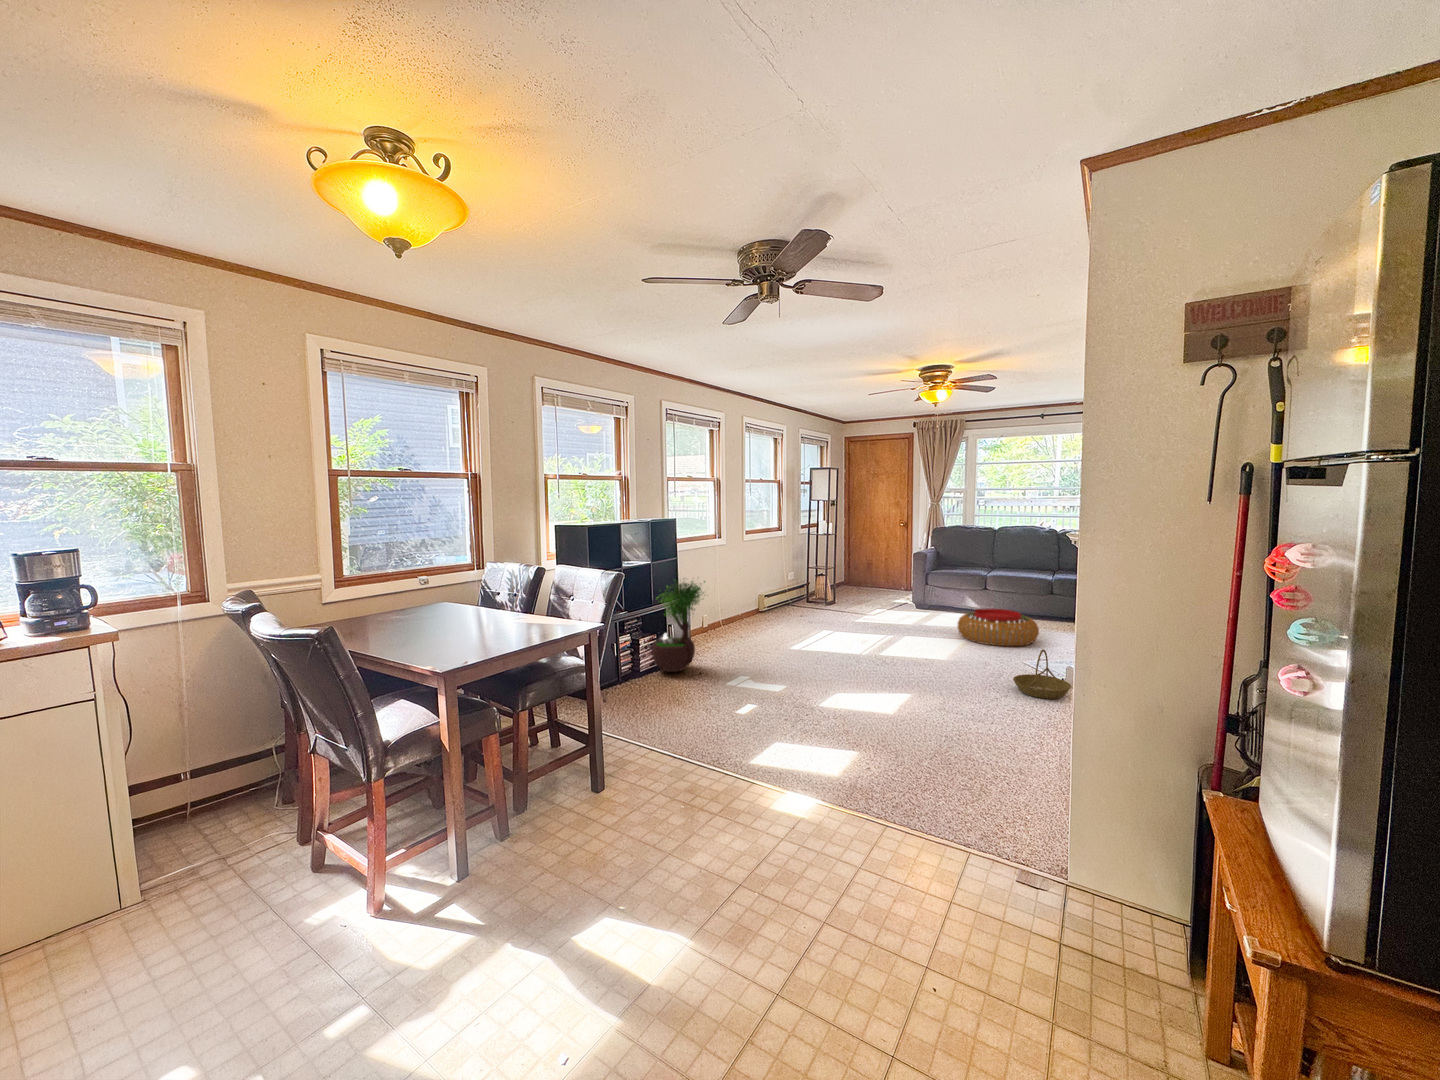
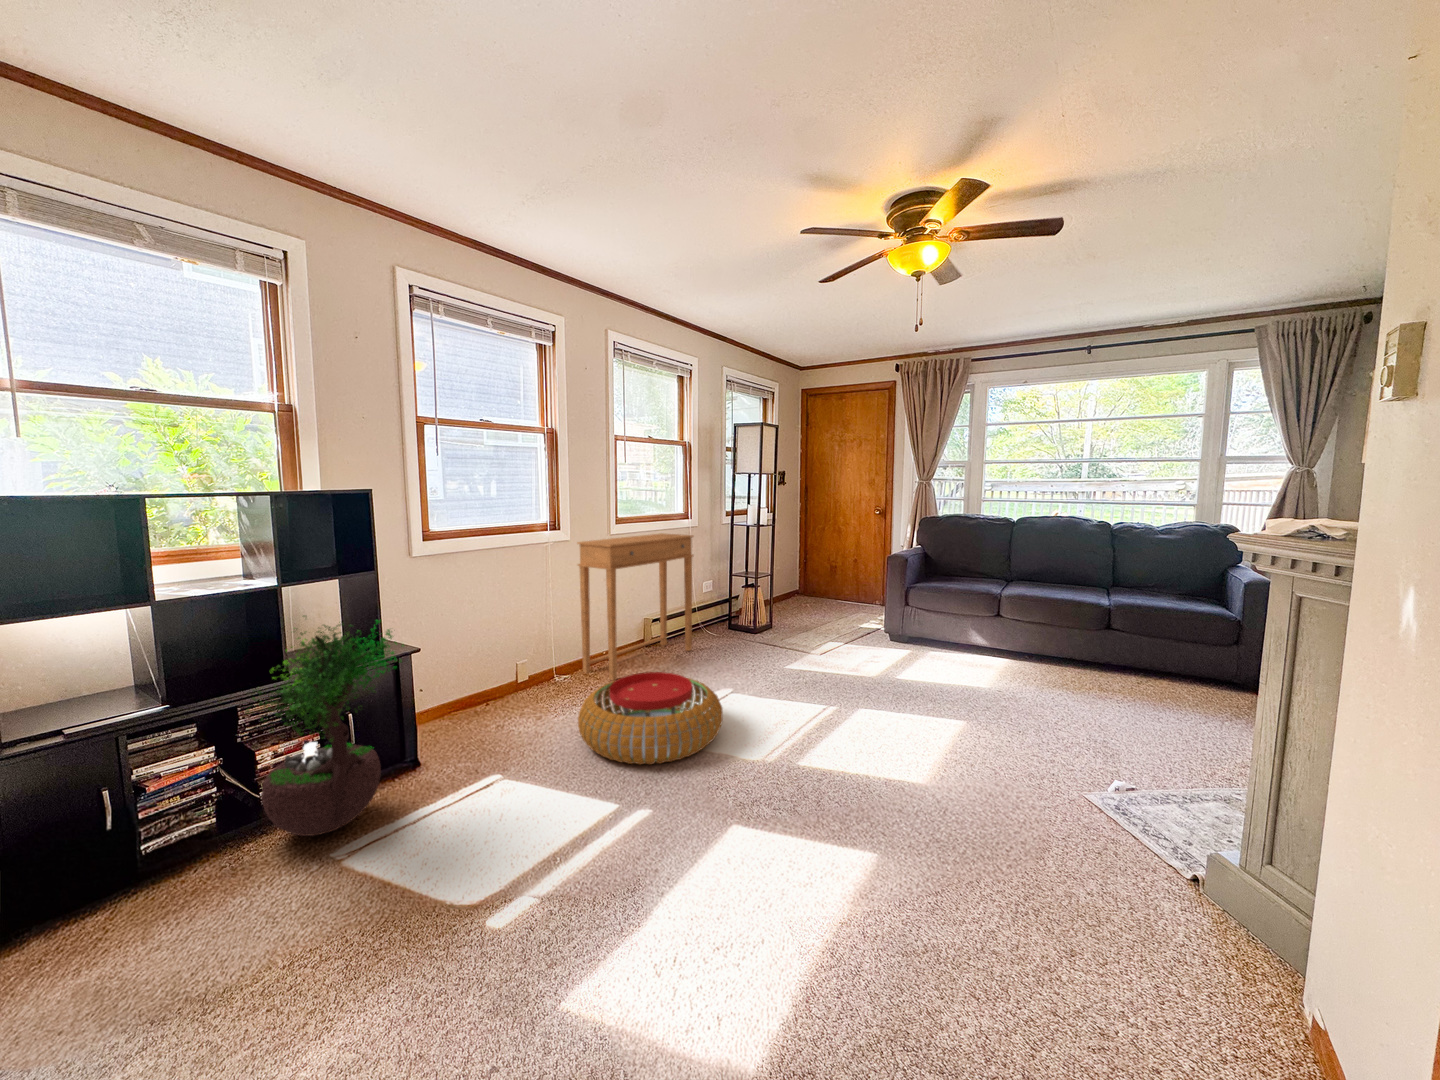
side table: none [730,540,792,627] -> present [577,533,693,681]
pouf: present [958,609,1039,646] -> present [578,672,723,764]
basket: present [1013,649,1071,699] -> none [1101,847,1280,1013]

